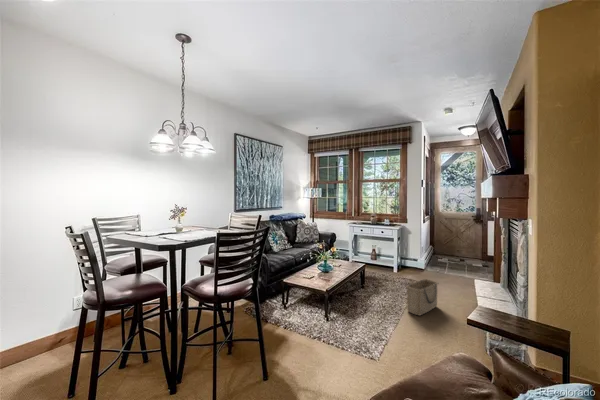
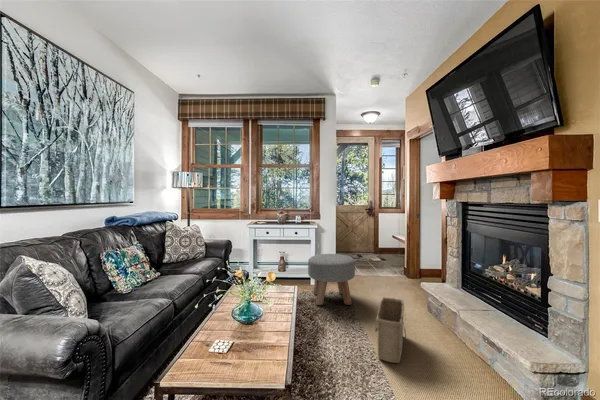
ottoman: none [384,249,420,286] -> present [308,254,355,305]

